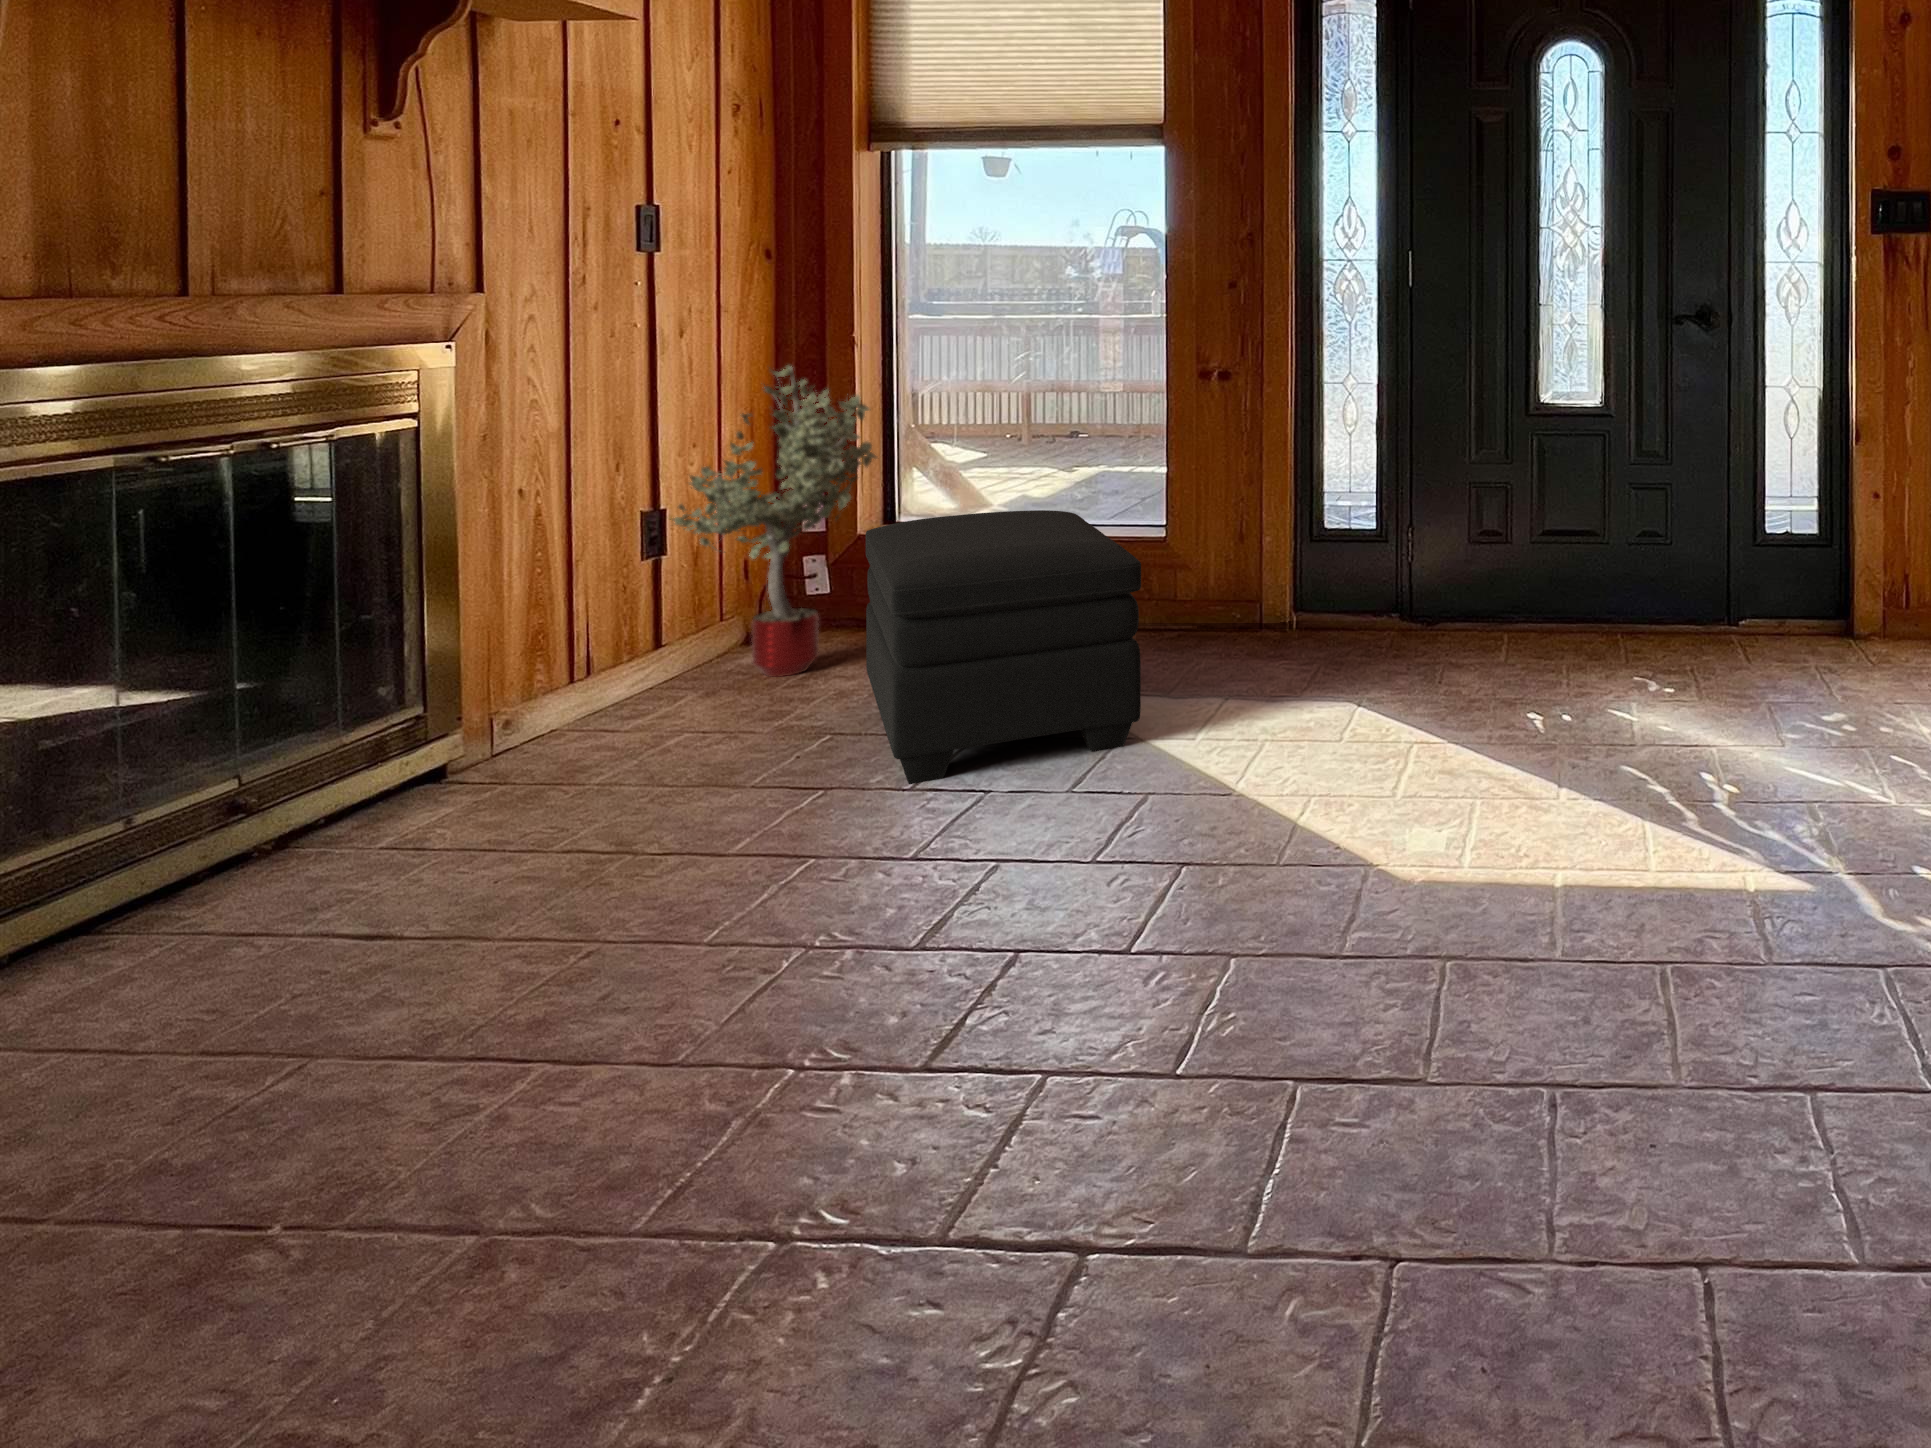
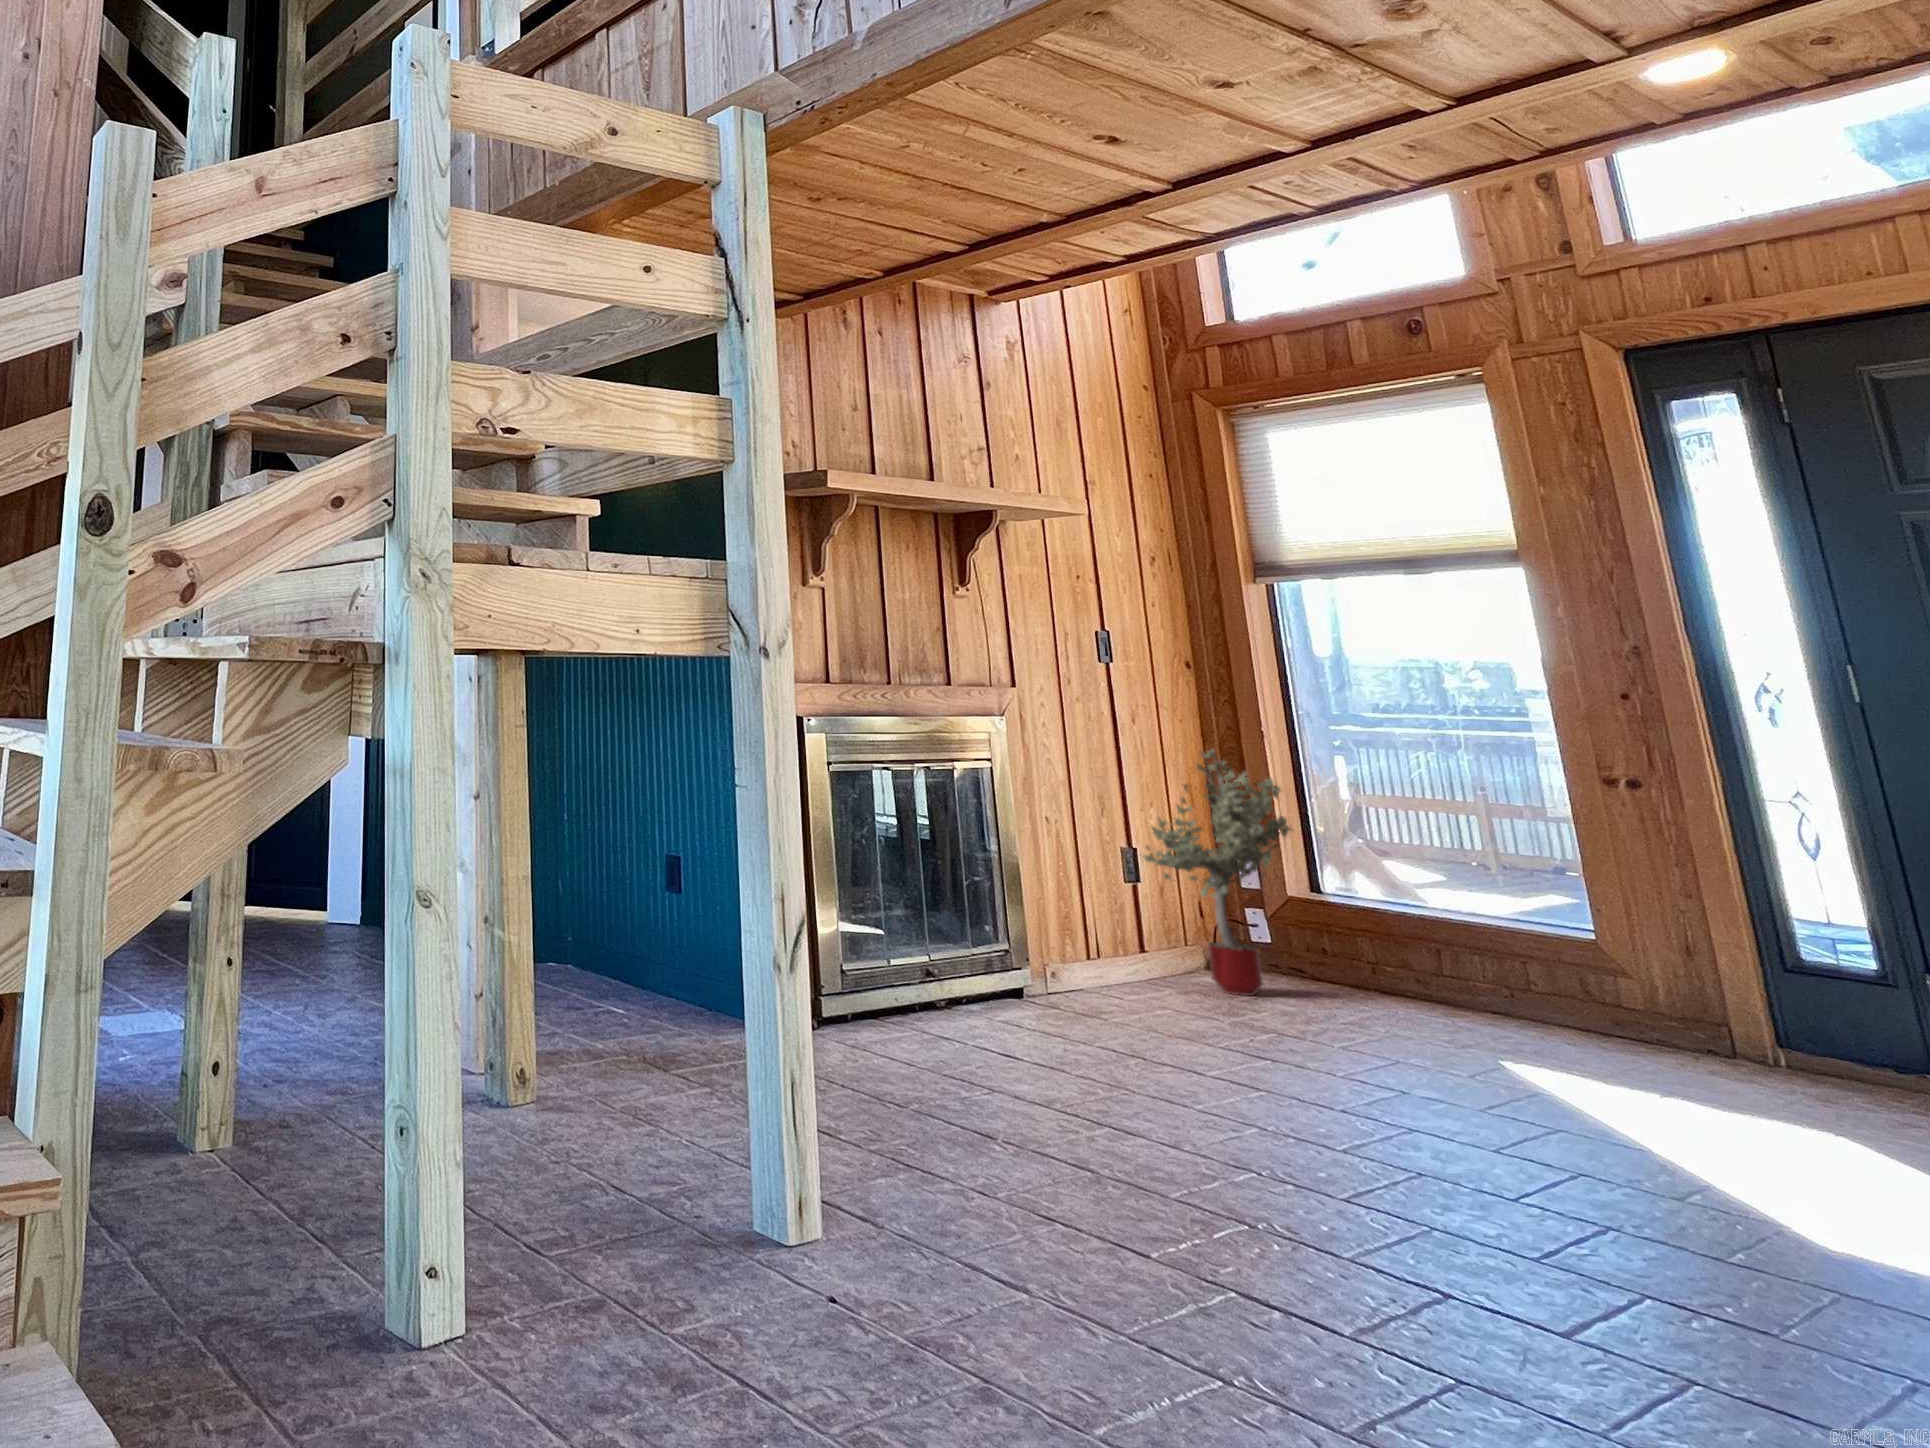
ottoman: present [866,510,1141,784] -> none [1280,874,1526,1088]

